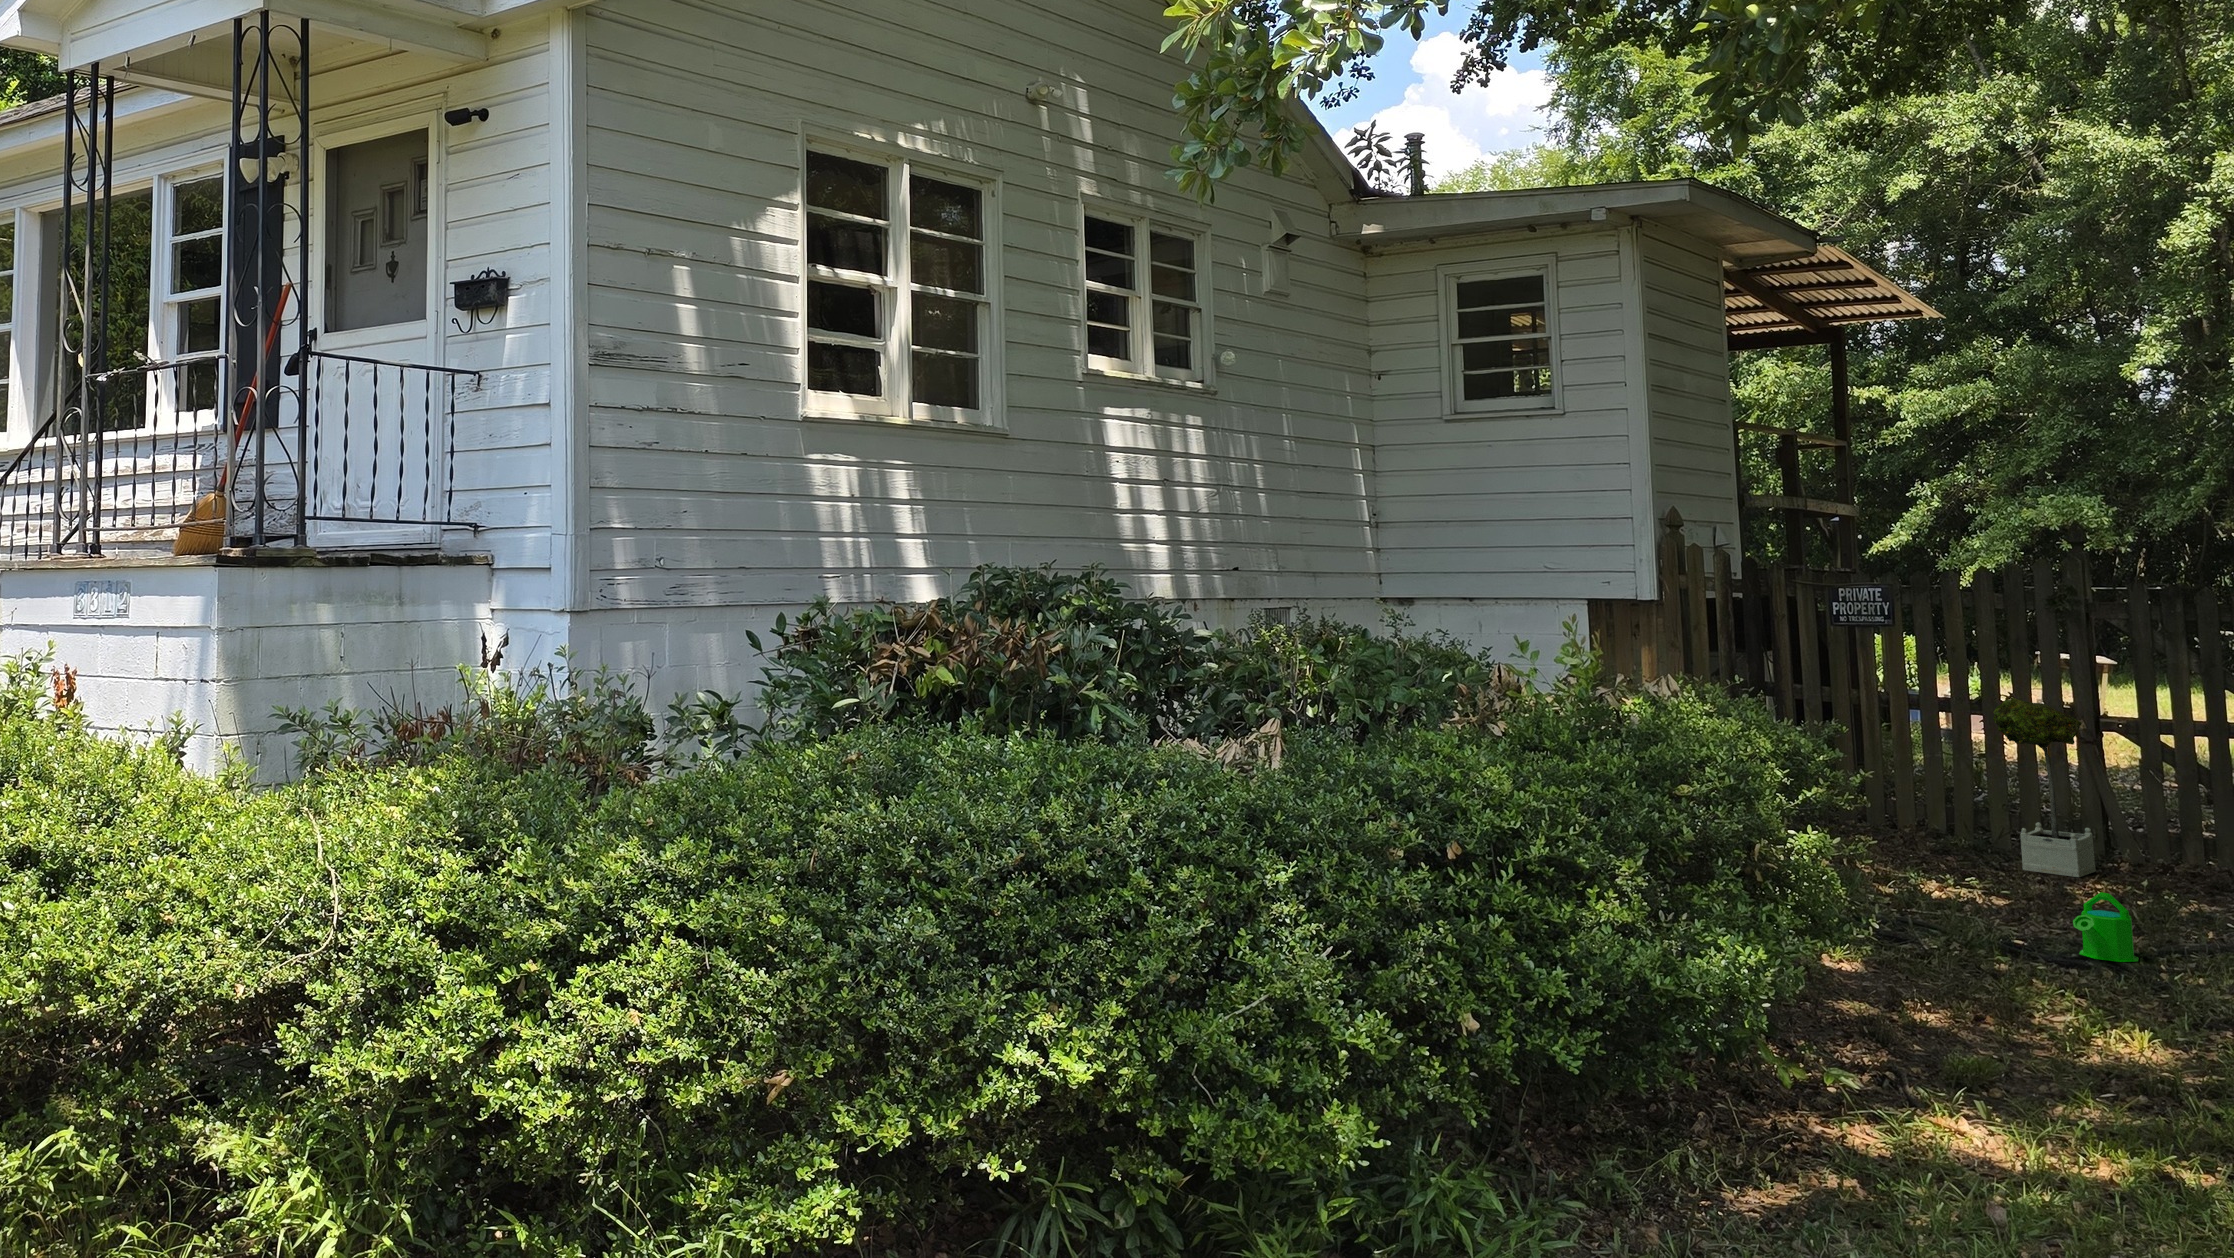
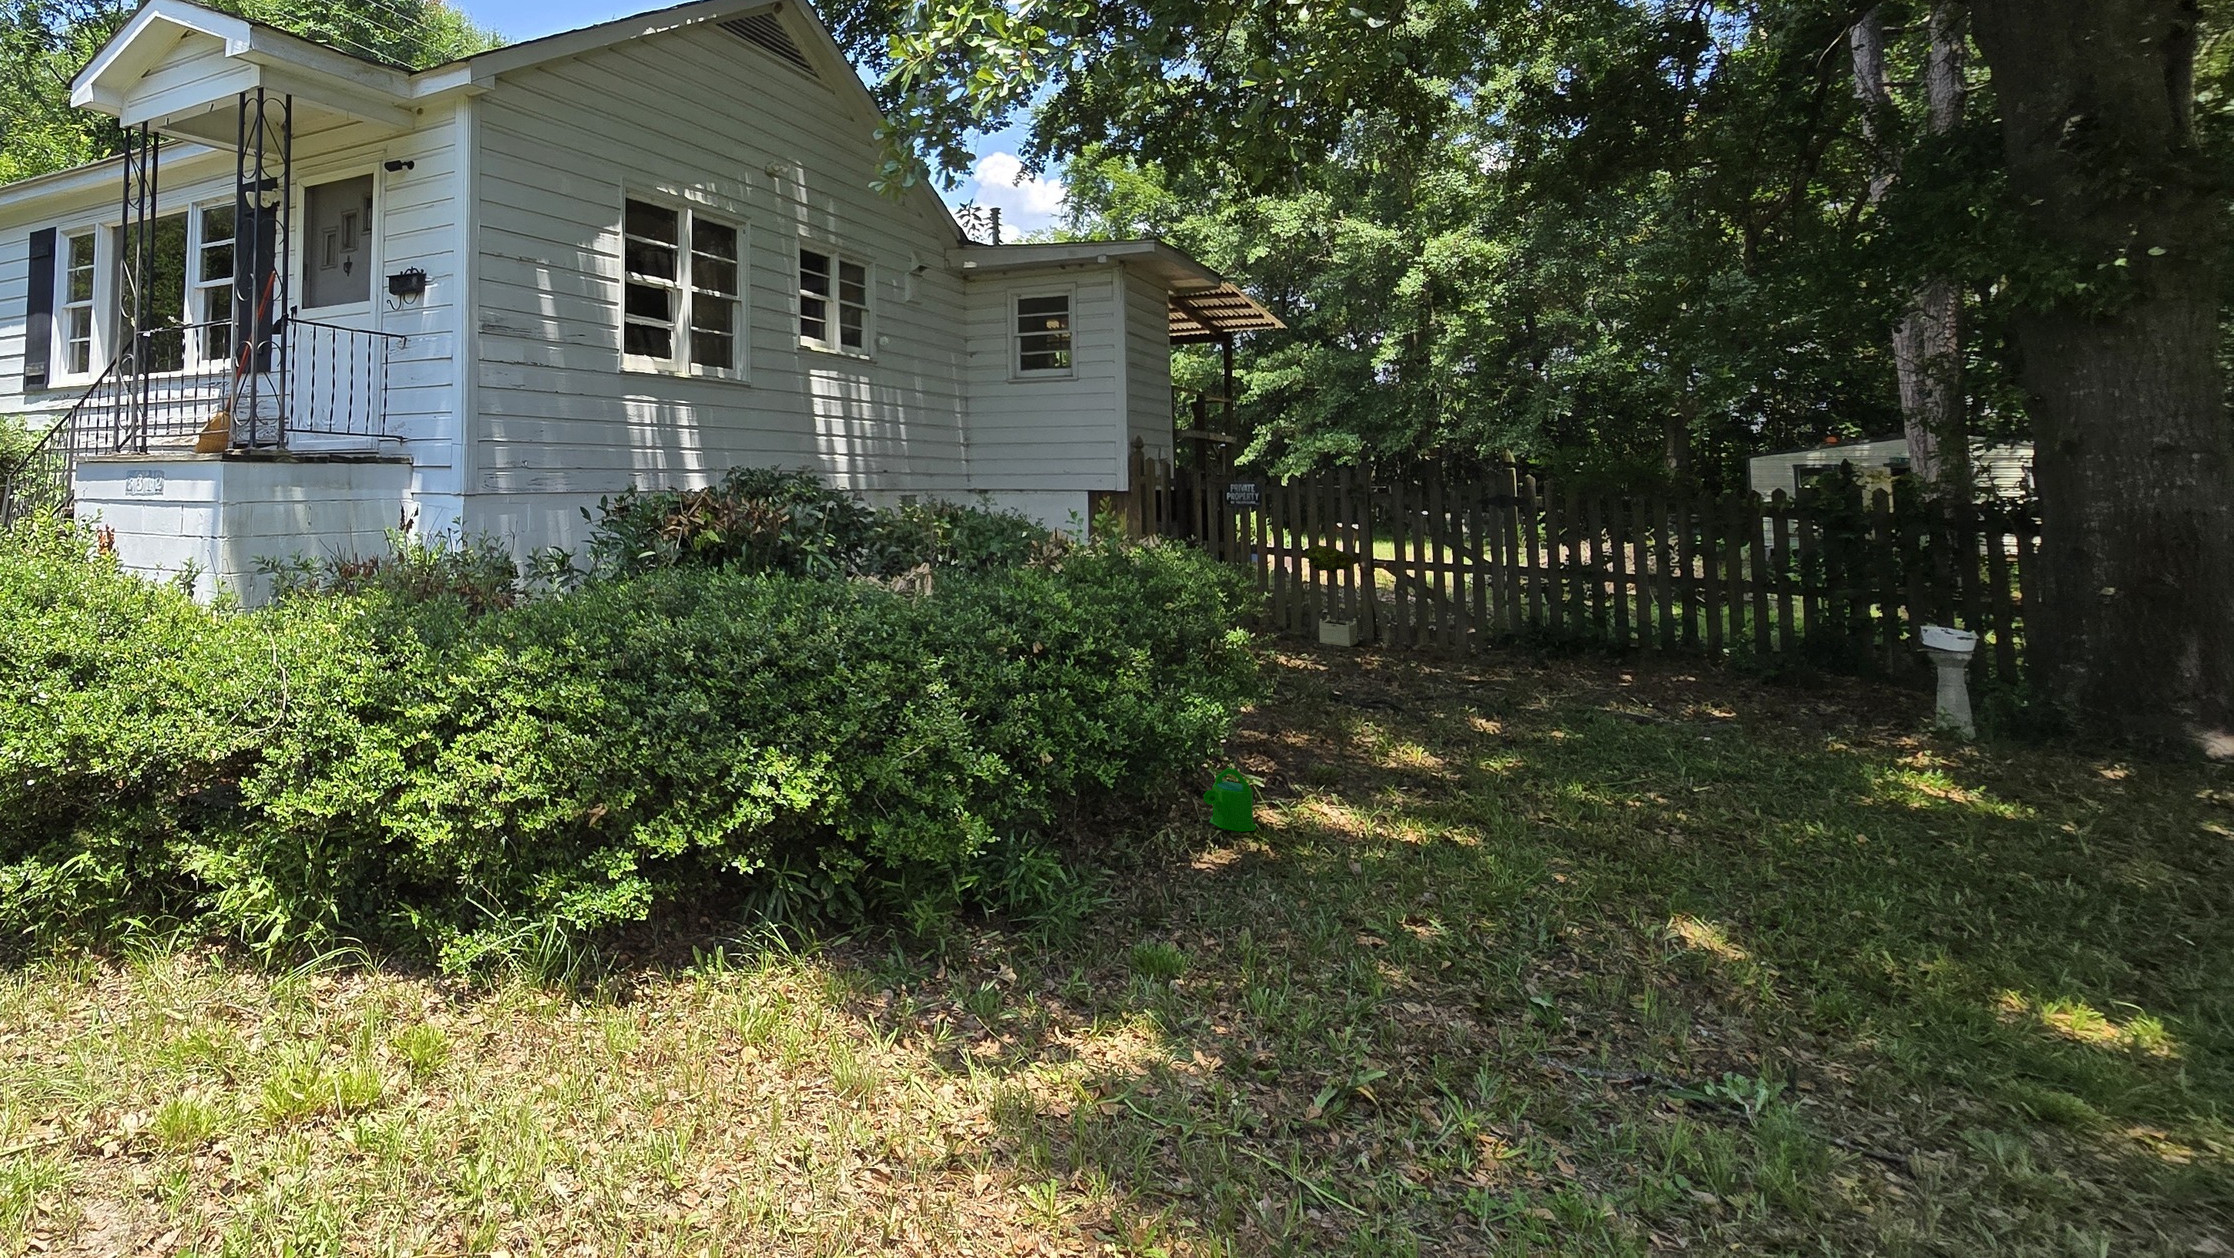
watering can: present [2073,892,2139,962] -> present [1203,767,1257,832]

